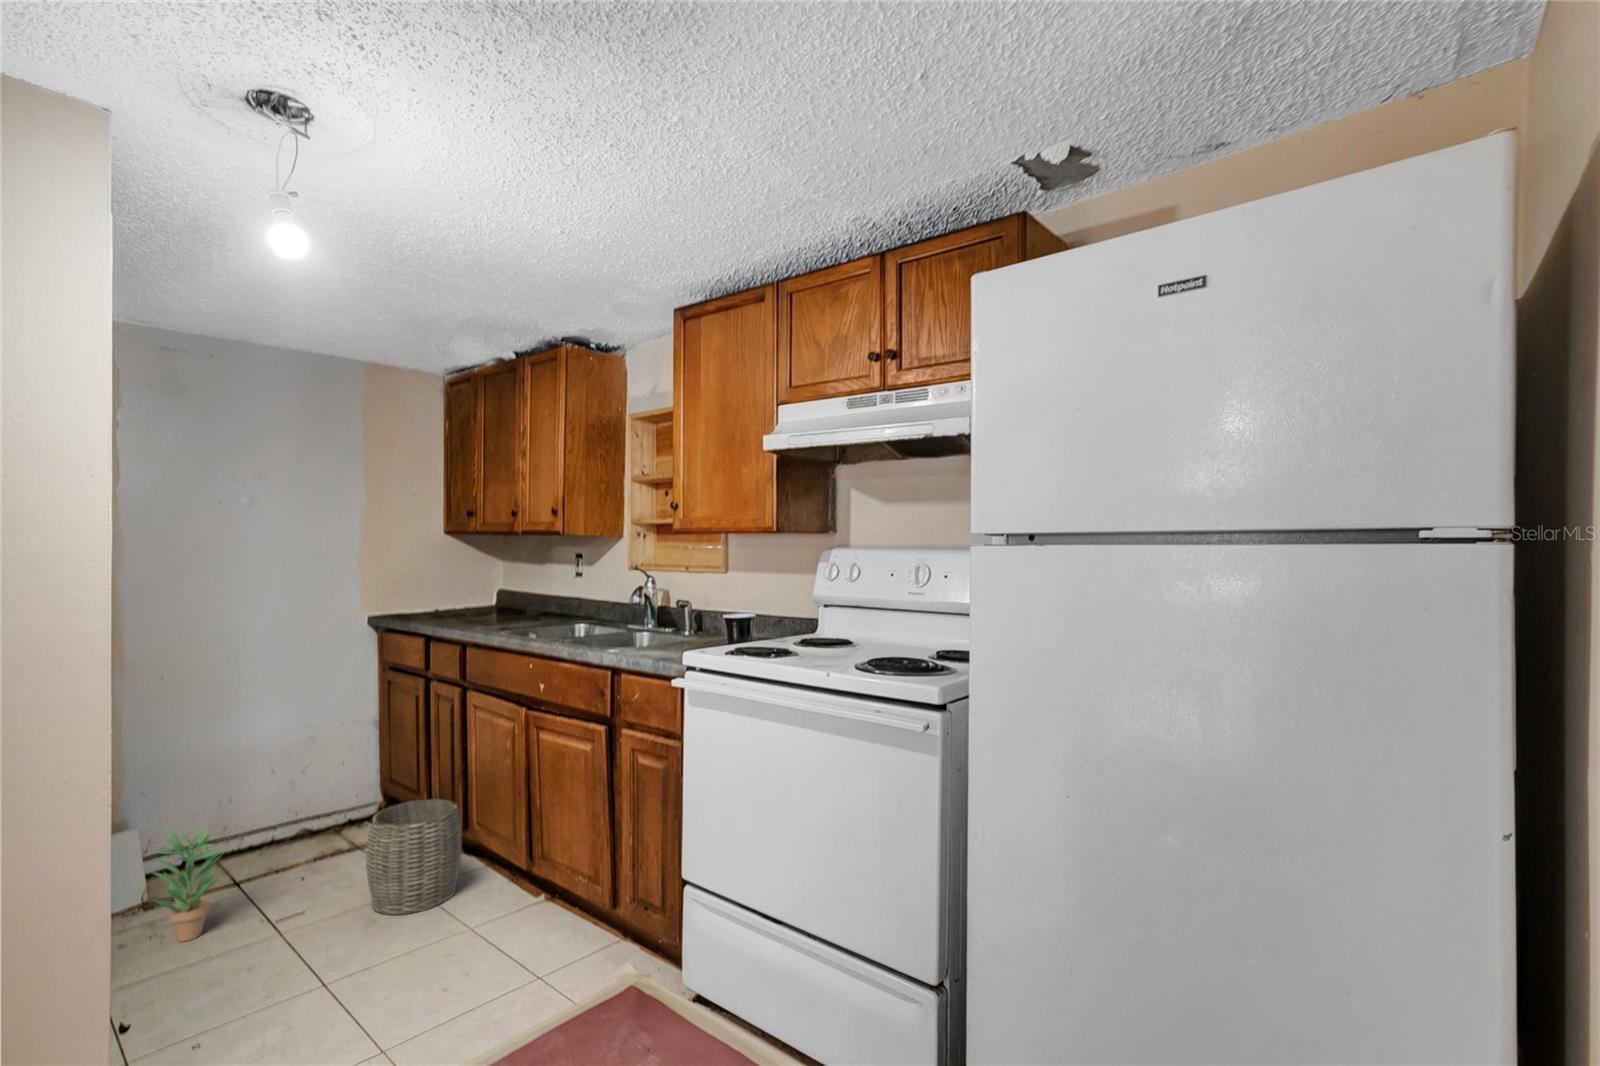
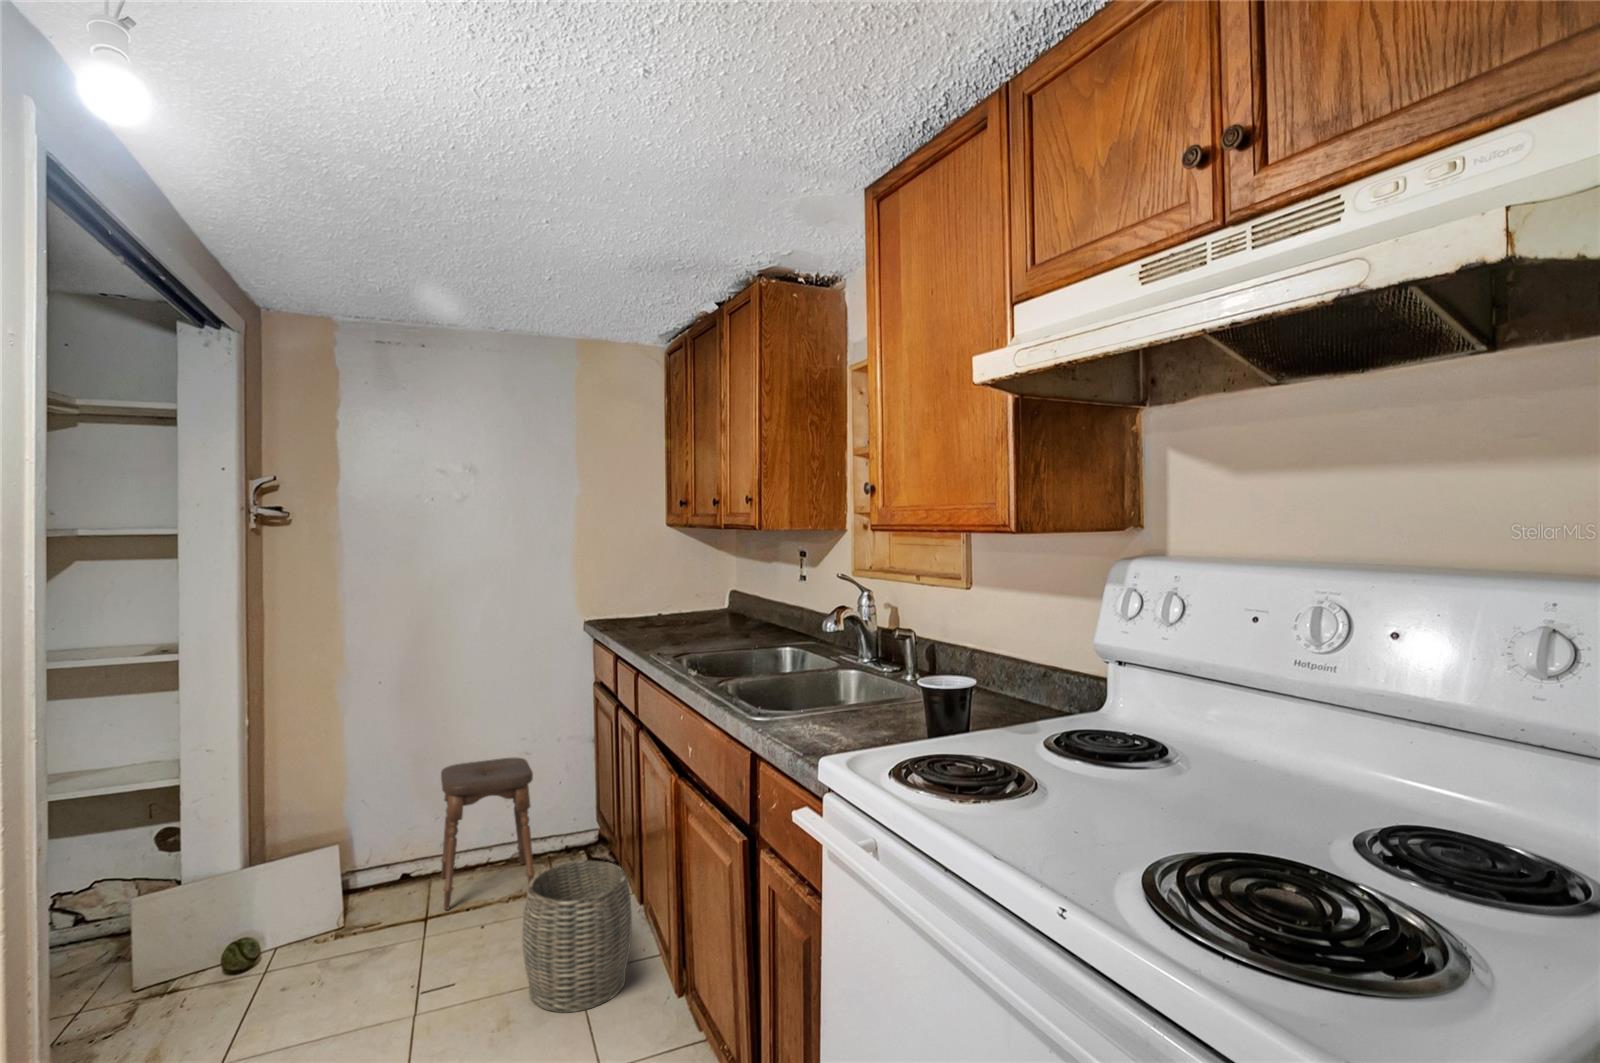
stool: none [224,739,335,876] -> present [441,758,535,910]
potted plant: present [152,827,221,941] -> none [310,862,389,992]

